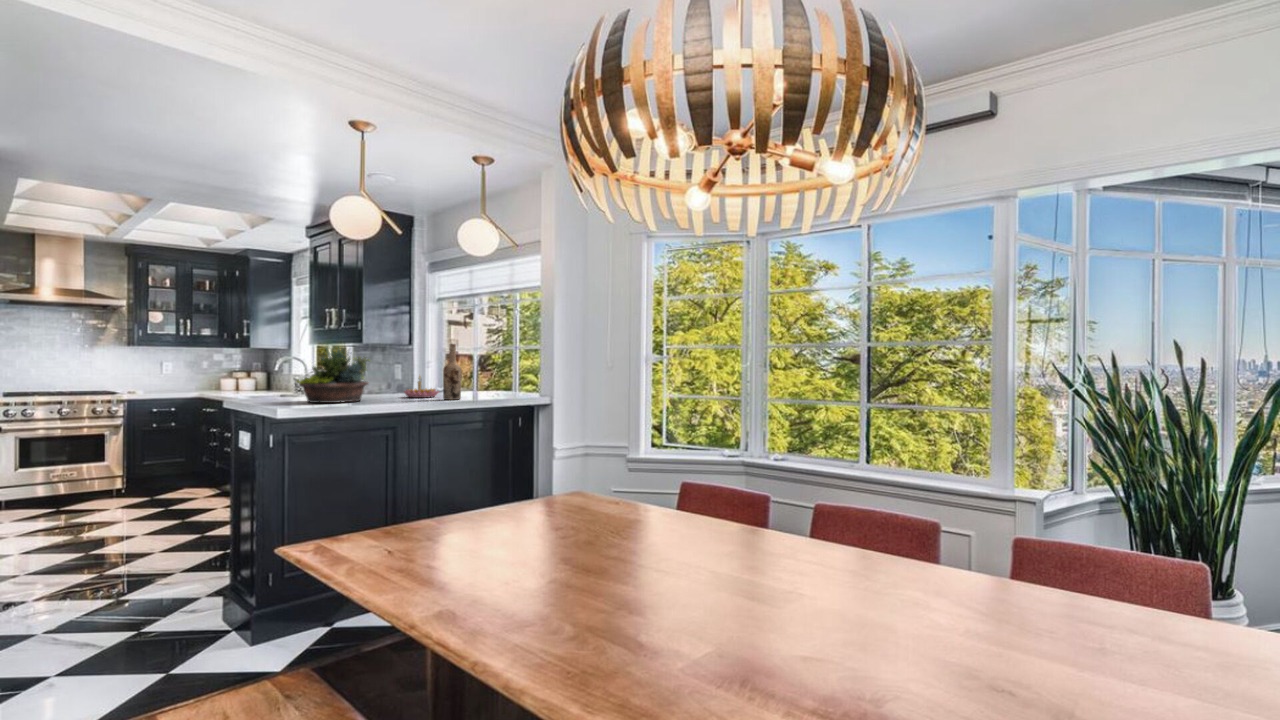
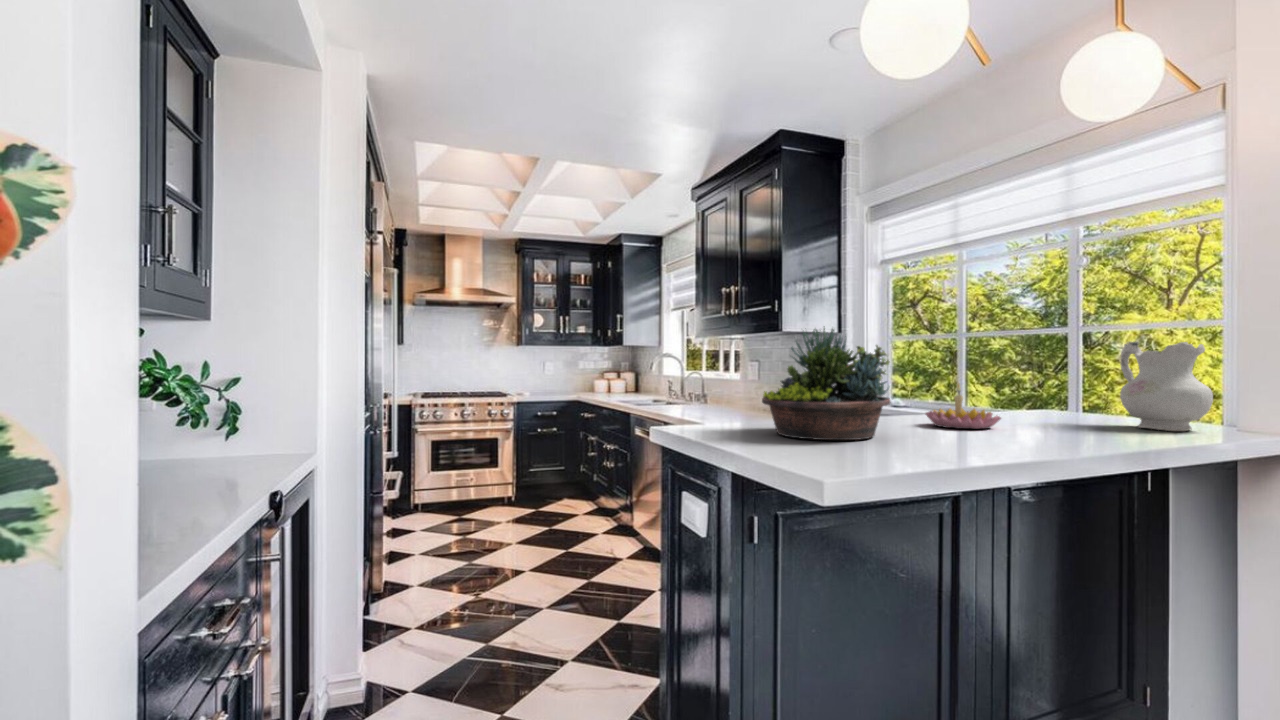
wine bottle: present [443,344,461,400] -> none [1050,315,1098,442]
ceramic pitcher: none [498,355,531,396] -> present [1120,342,1213,431]

